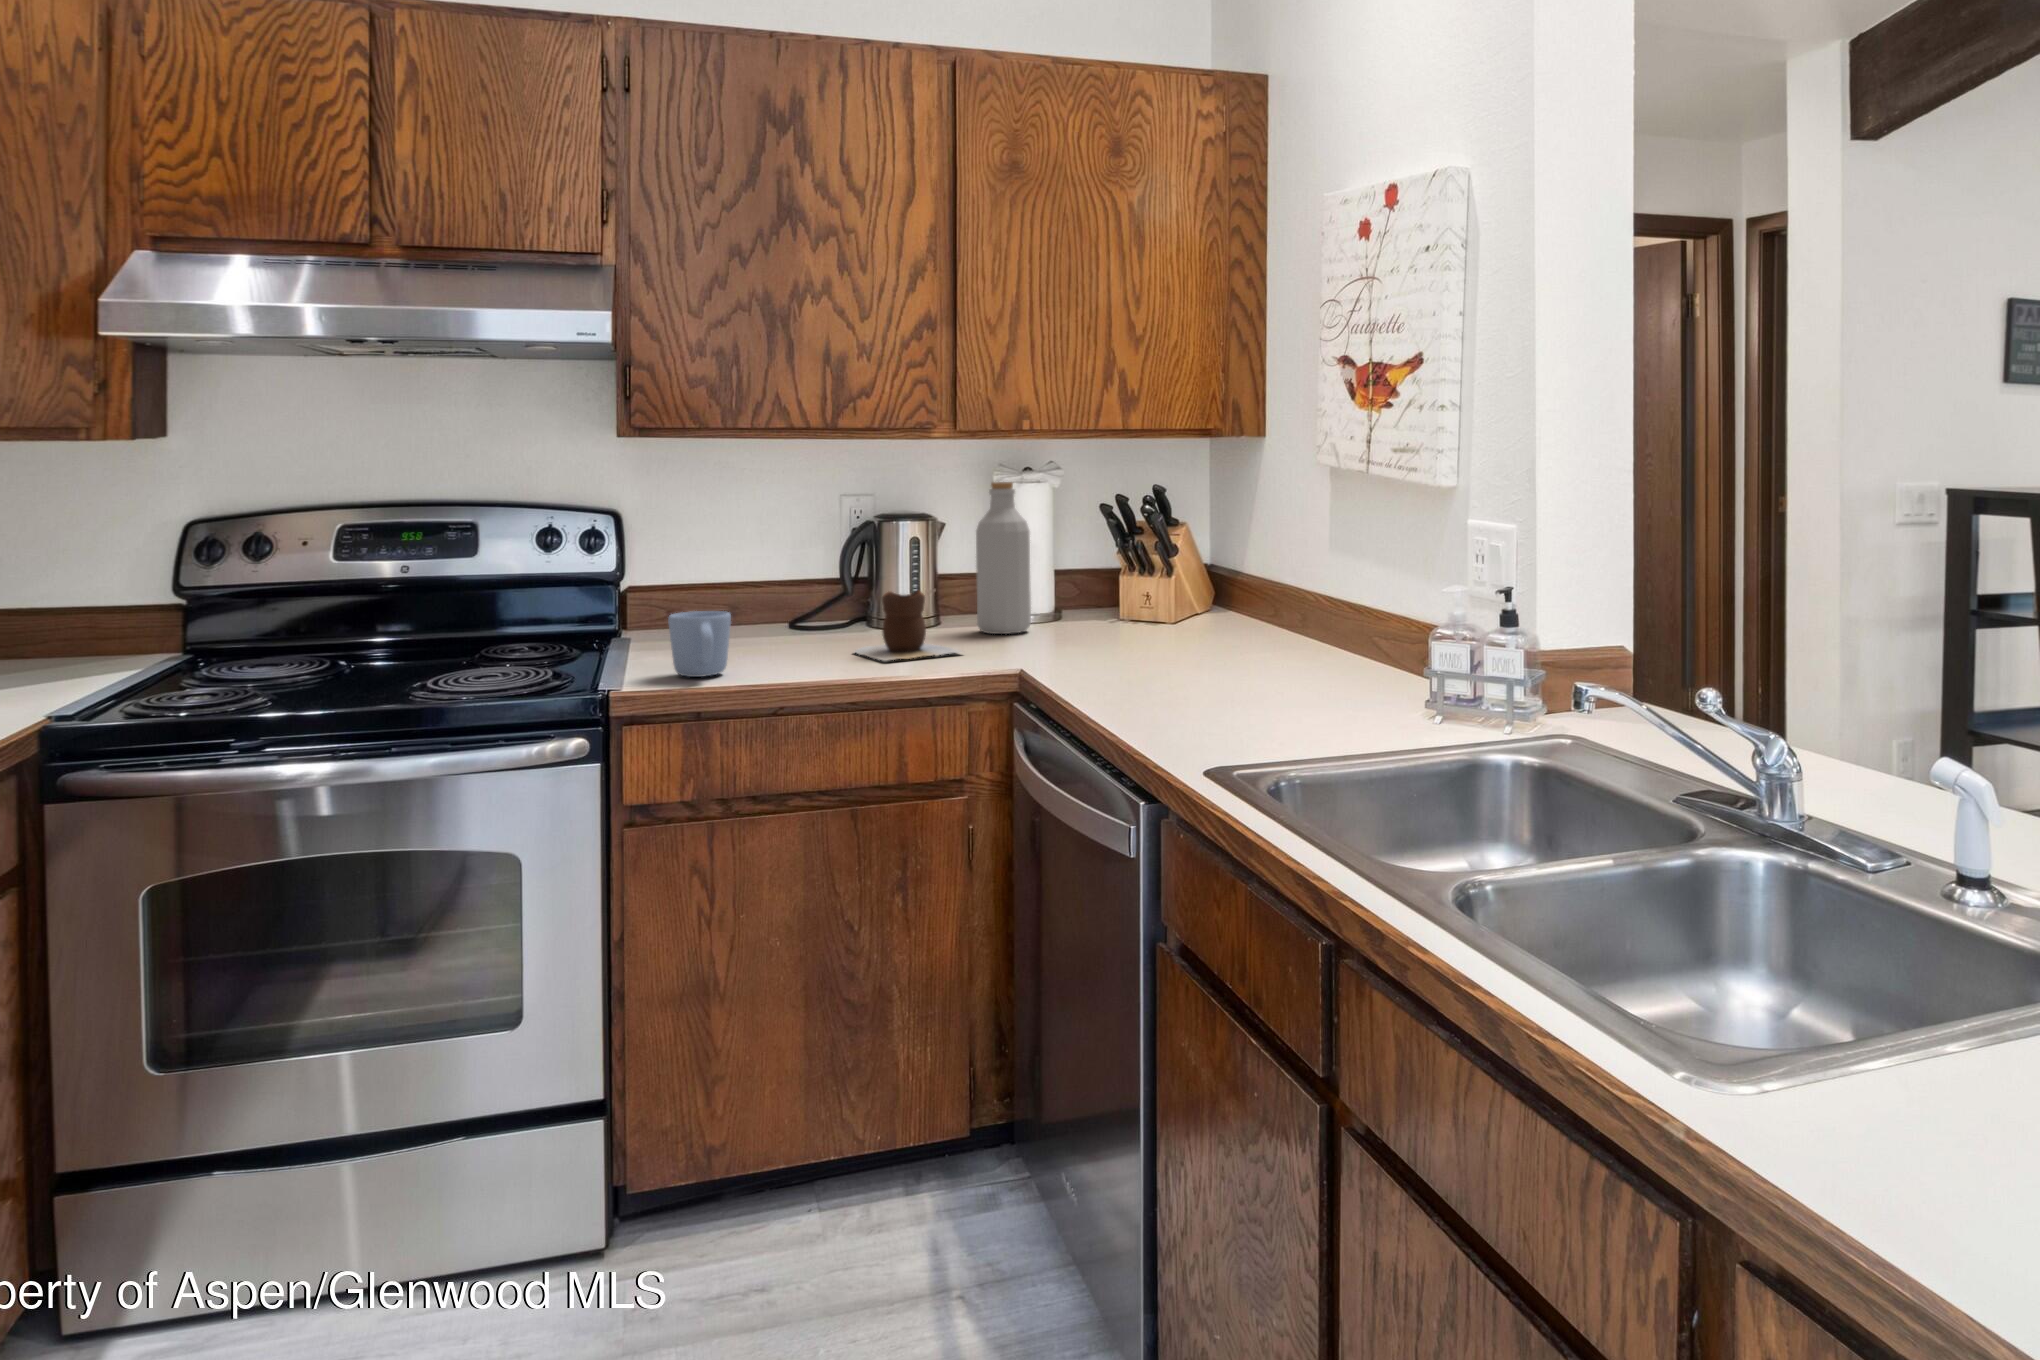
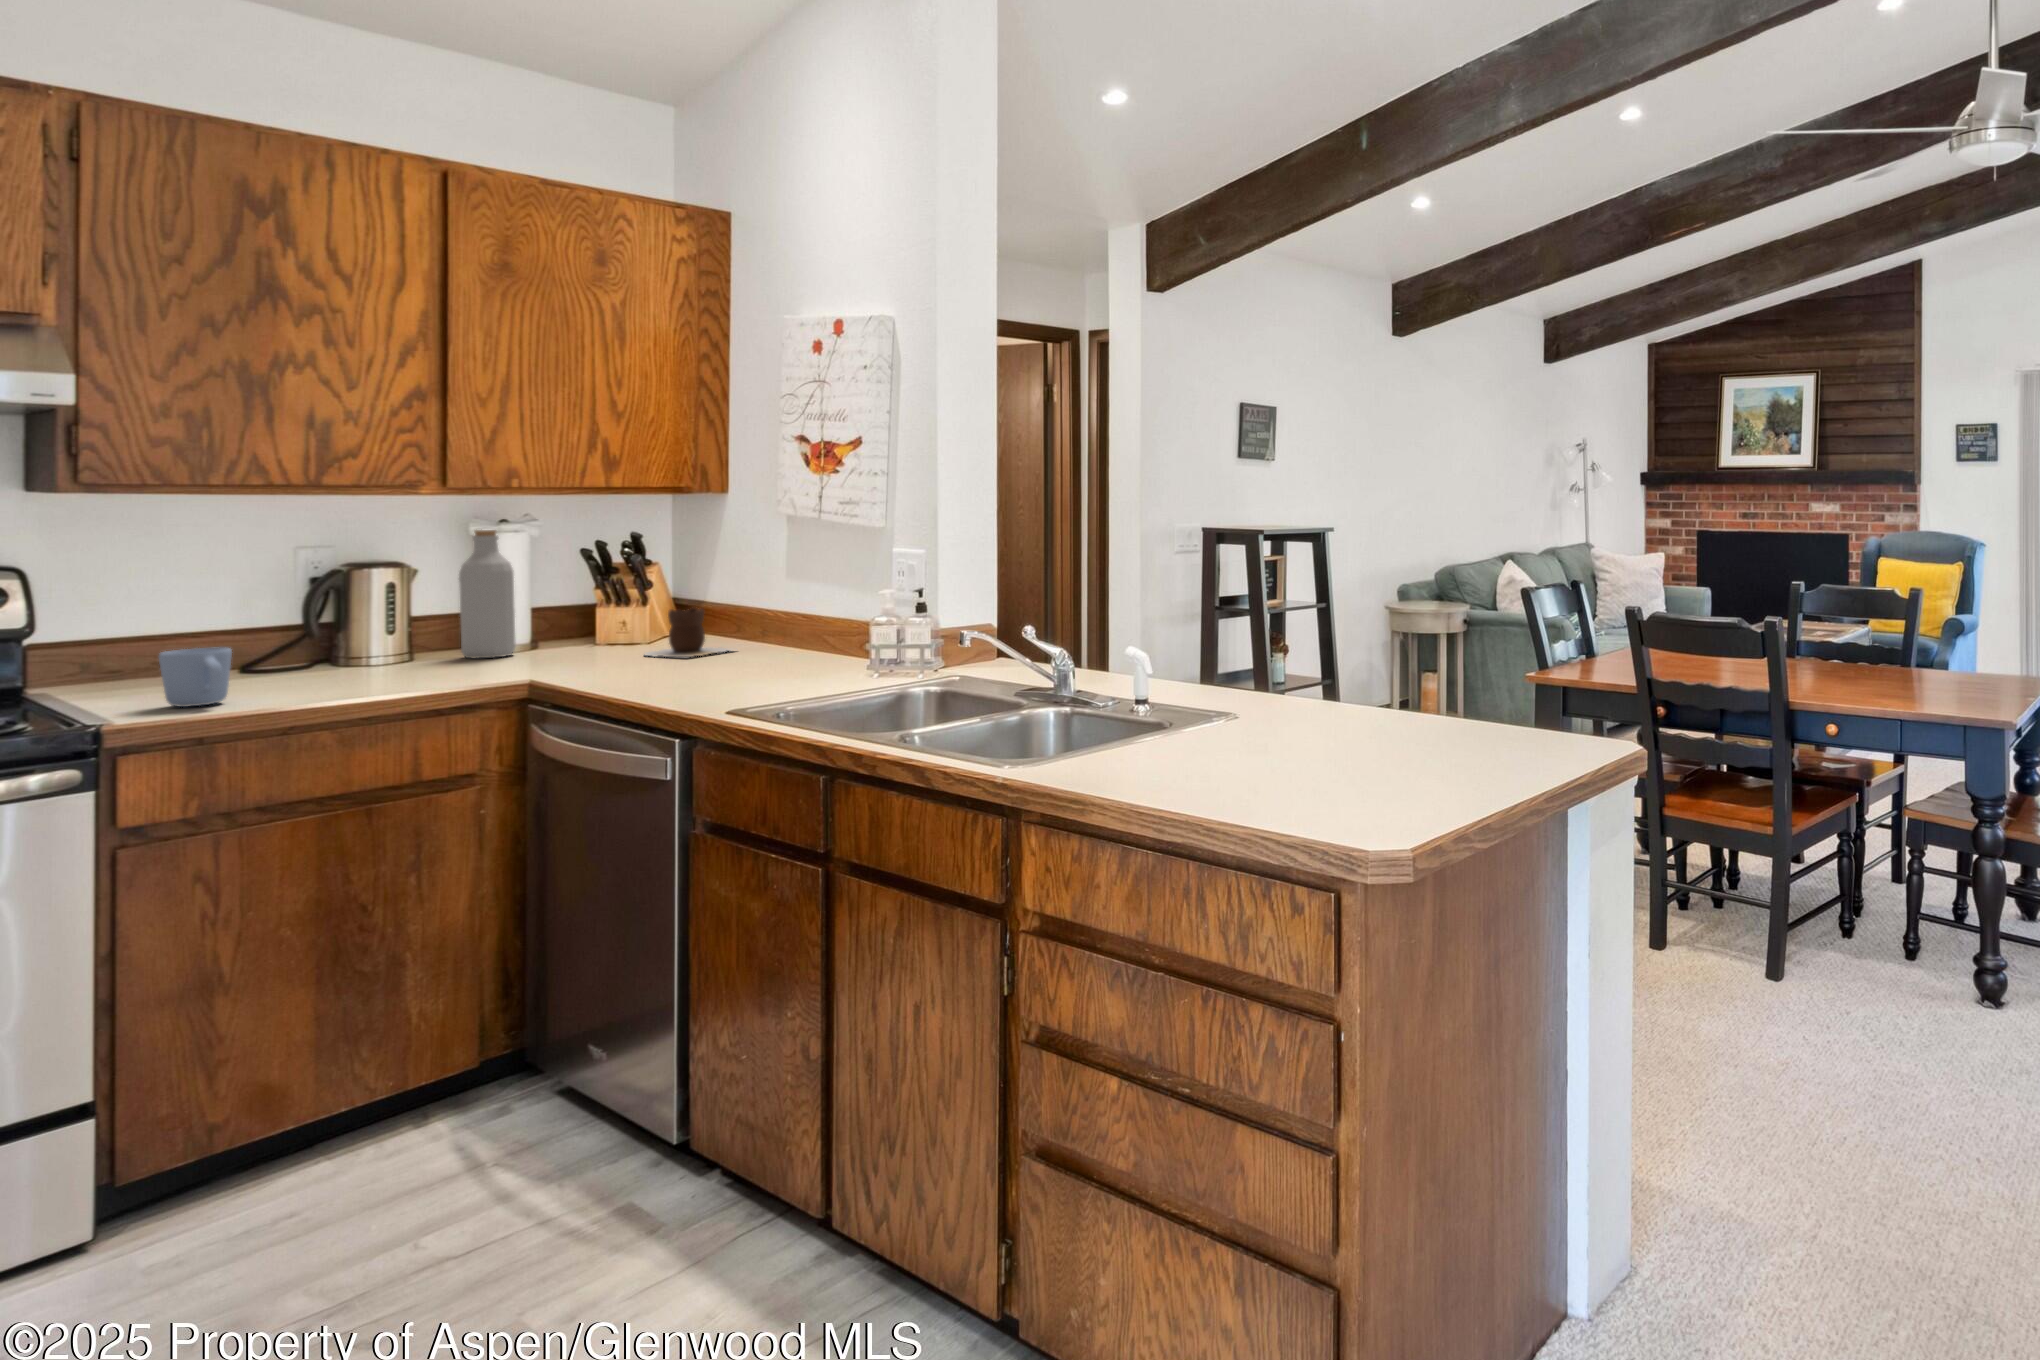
vase: present [855,591,960,661] -> present [646,607,731,657]

